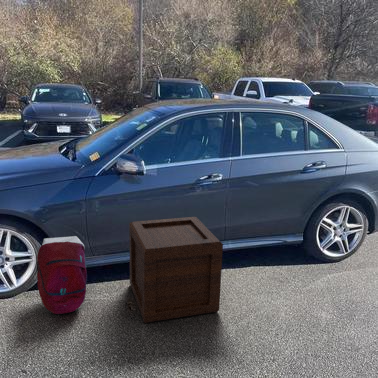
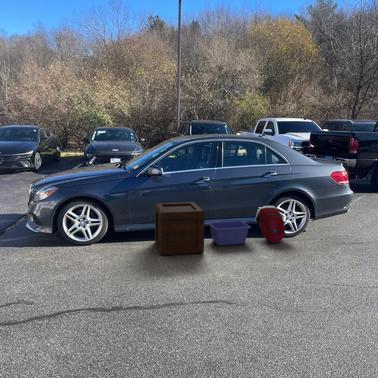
backpack: present [37,236,87,314] -> present [255,206,285,243]
storage bin: none [218,242,290,290] -> present [208,221,251,246]

